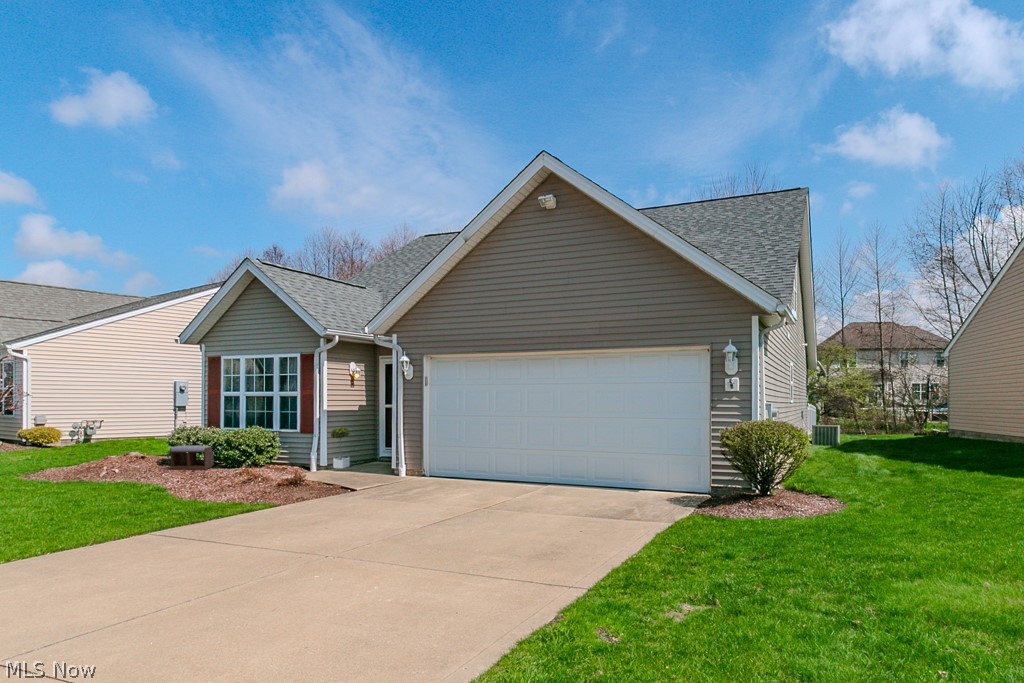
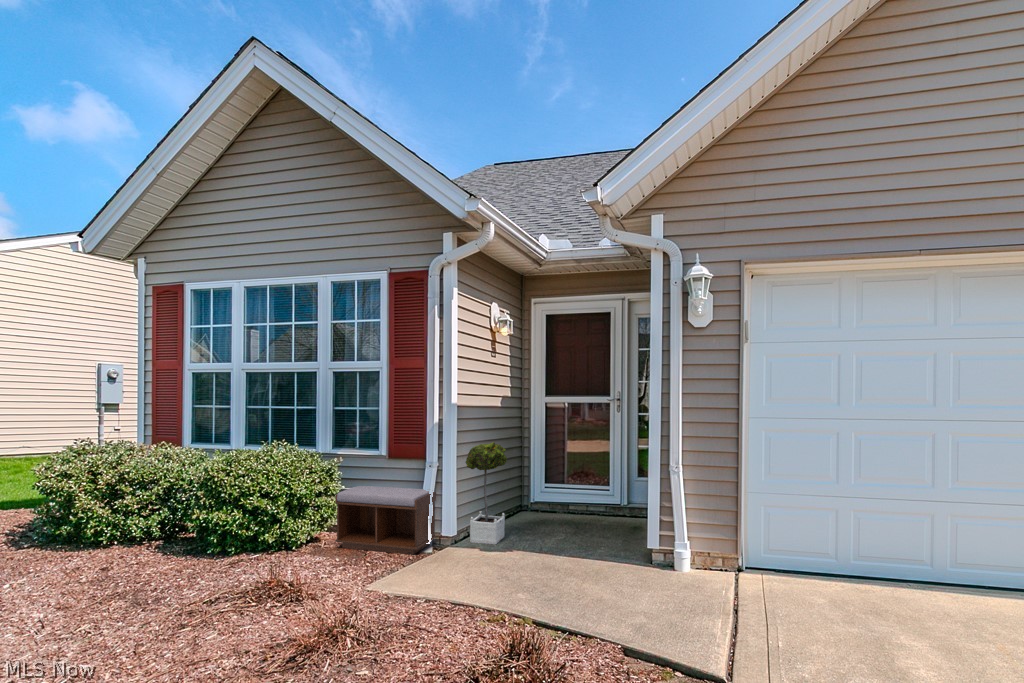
bench: present [170,445,214,470] -> present [335,486,436,555]

